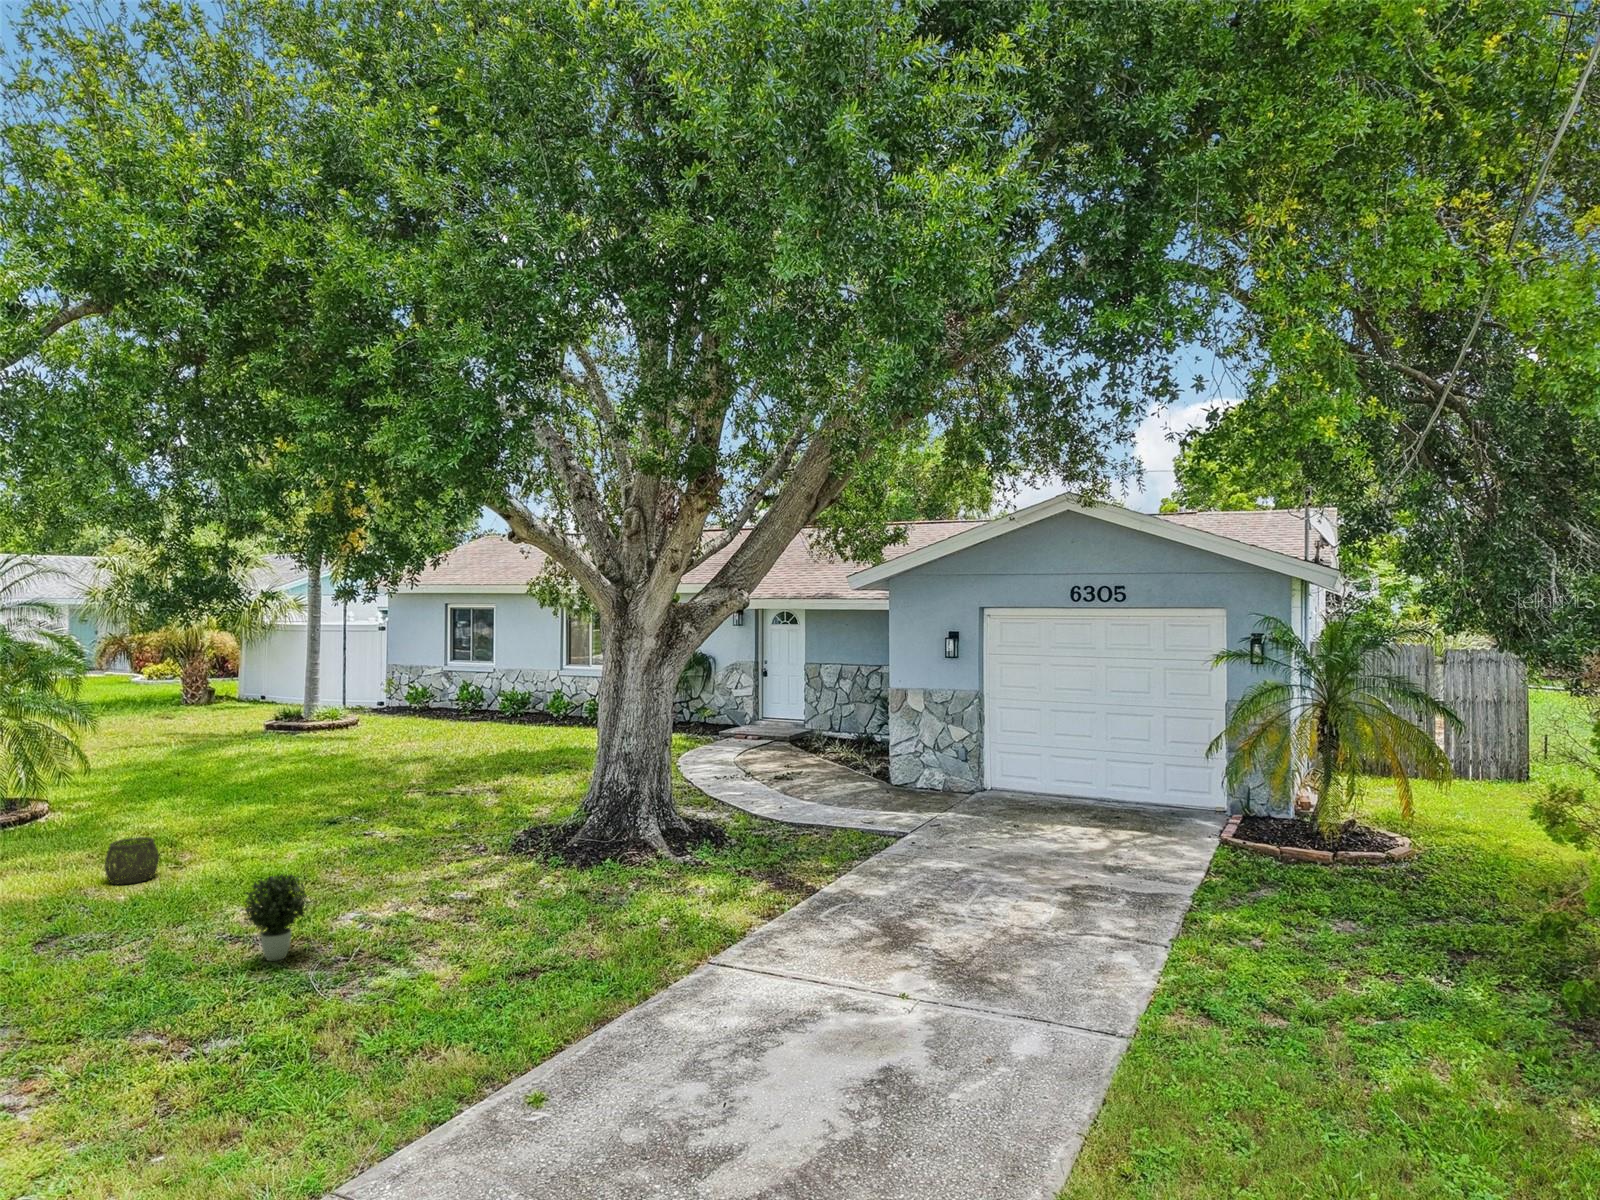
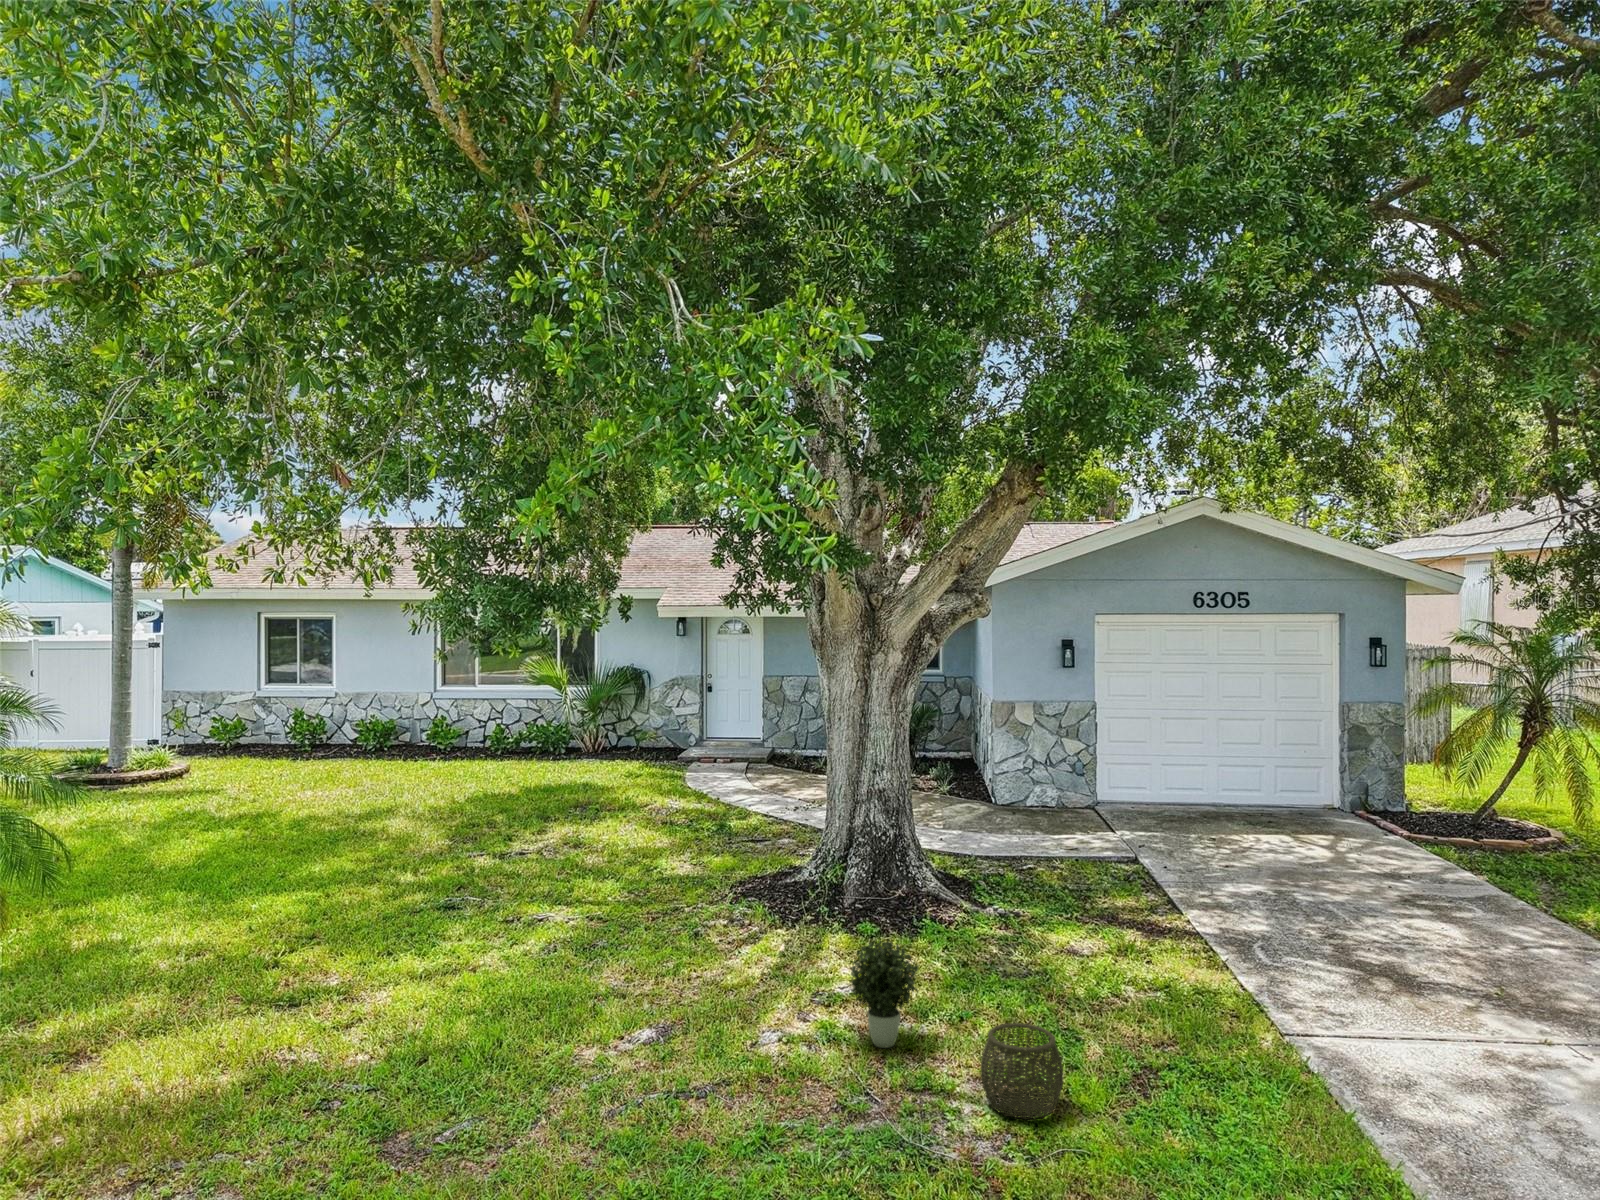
woven basket: present [105,837,159,885] -> present [980,1023,1064,1119]

